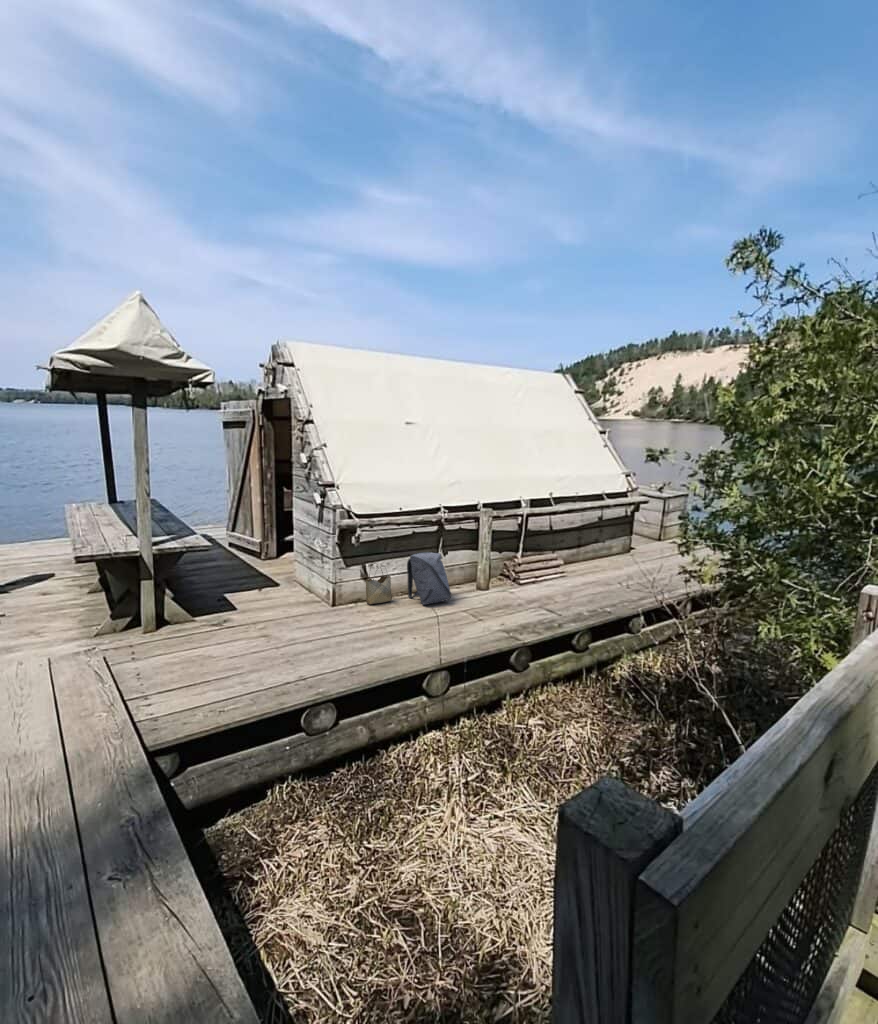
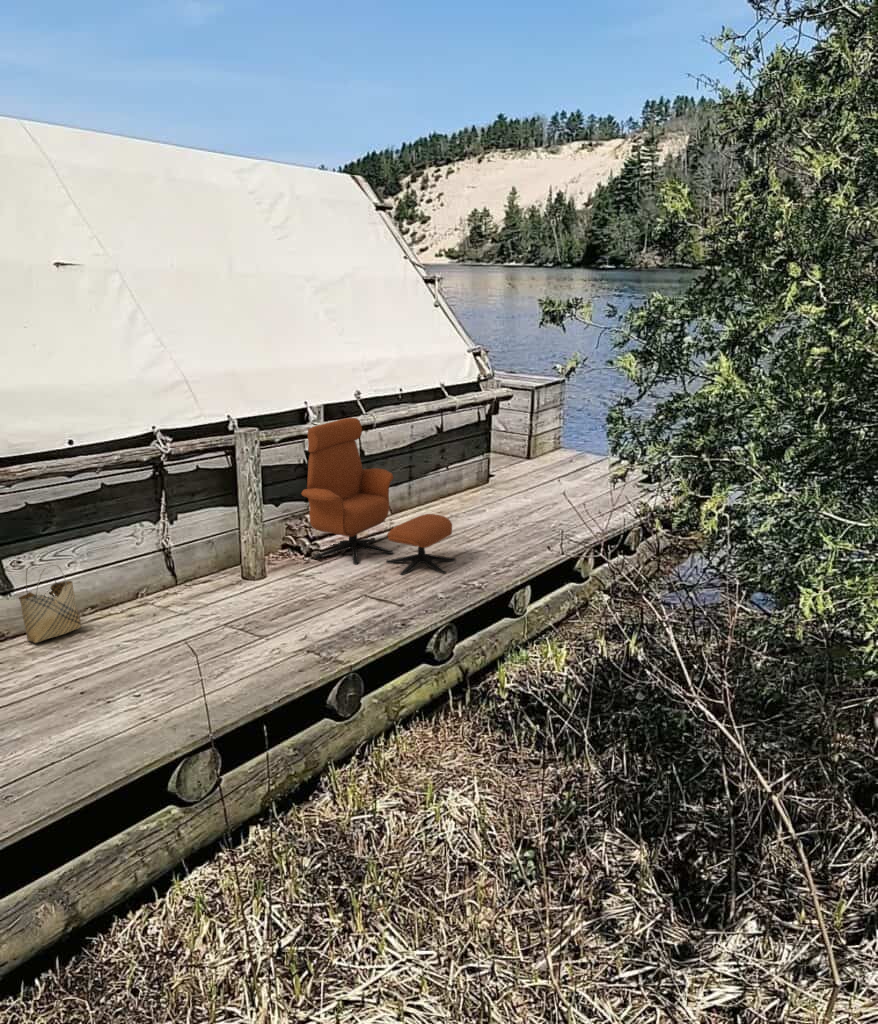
lounge chair: none [512,508,598,603] -> present [301,418,456,575]
backpack: present [407,552,451,605] -> none [103,524,200,626]

